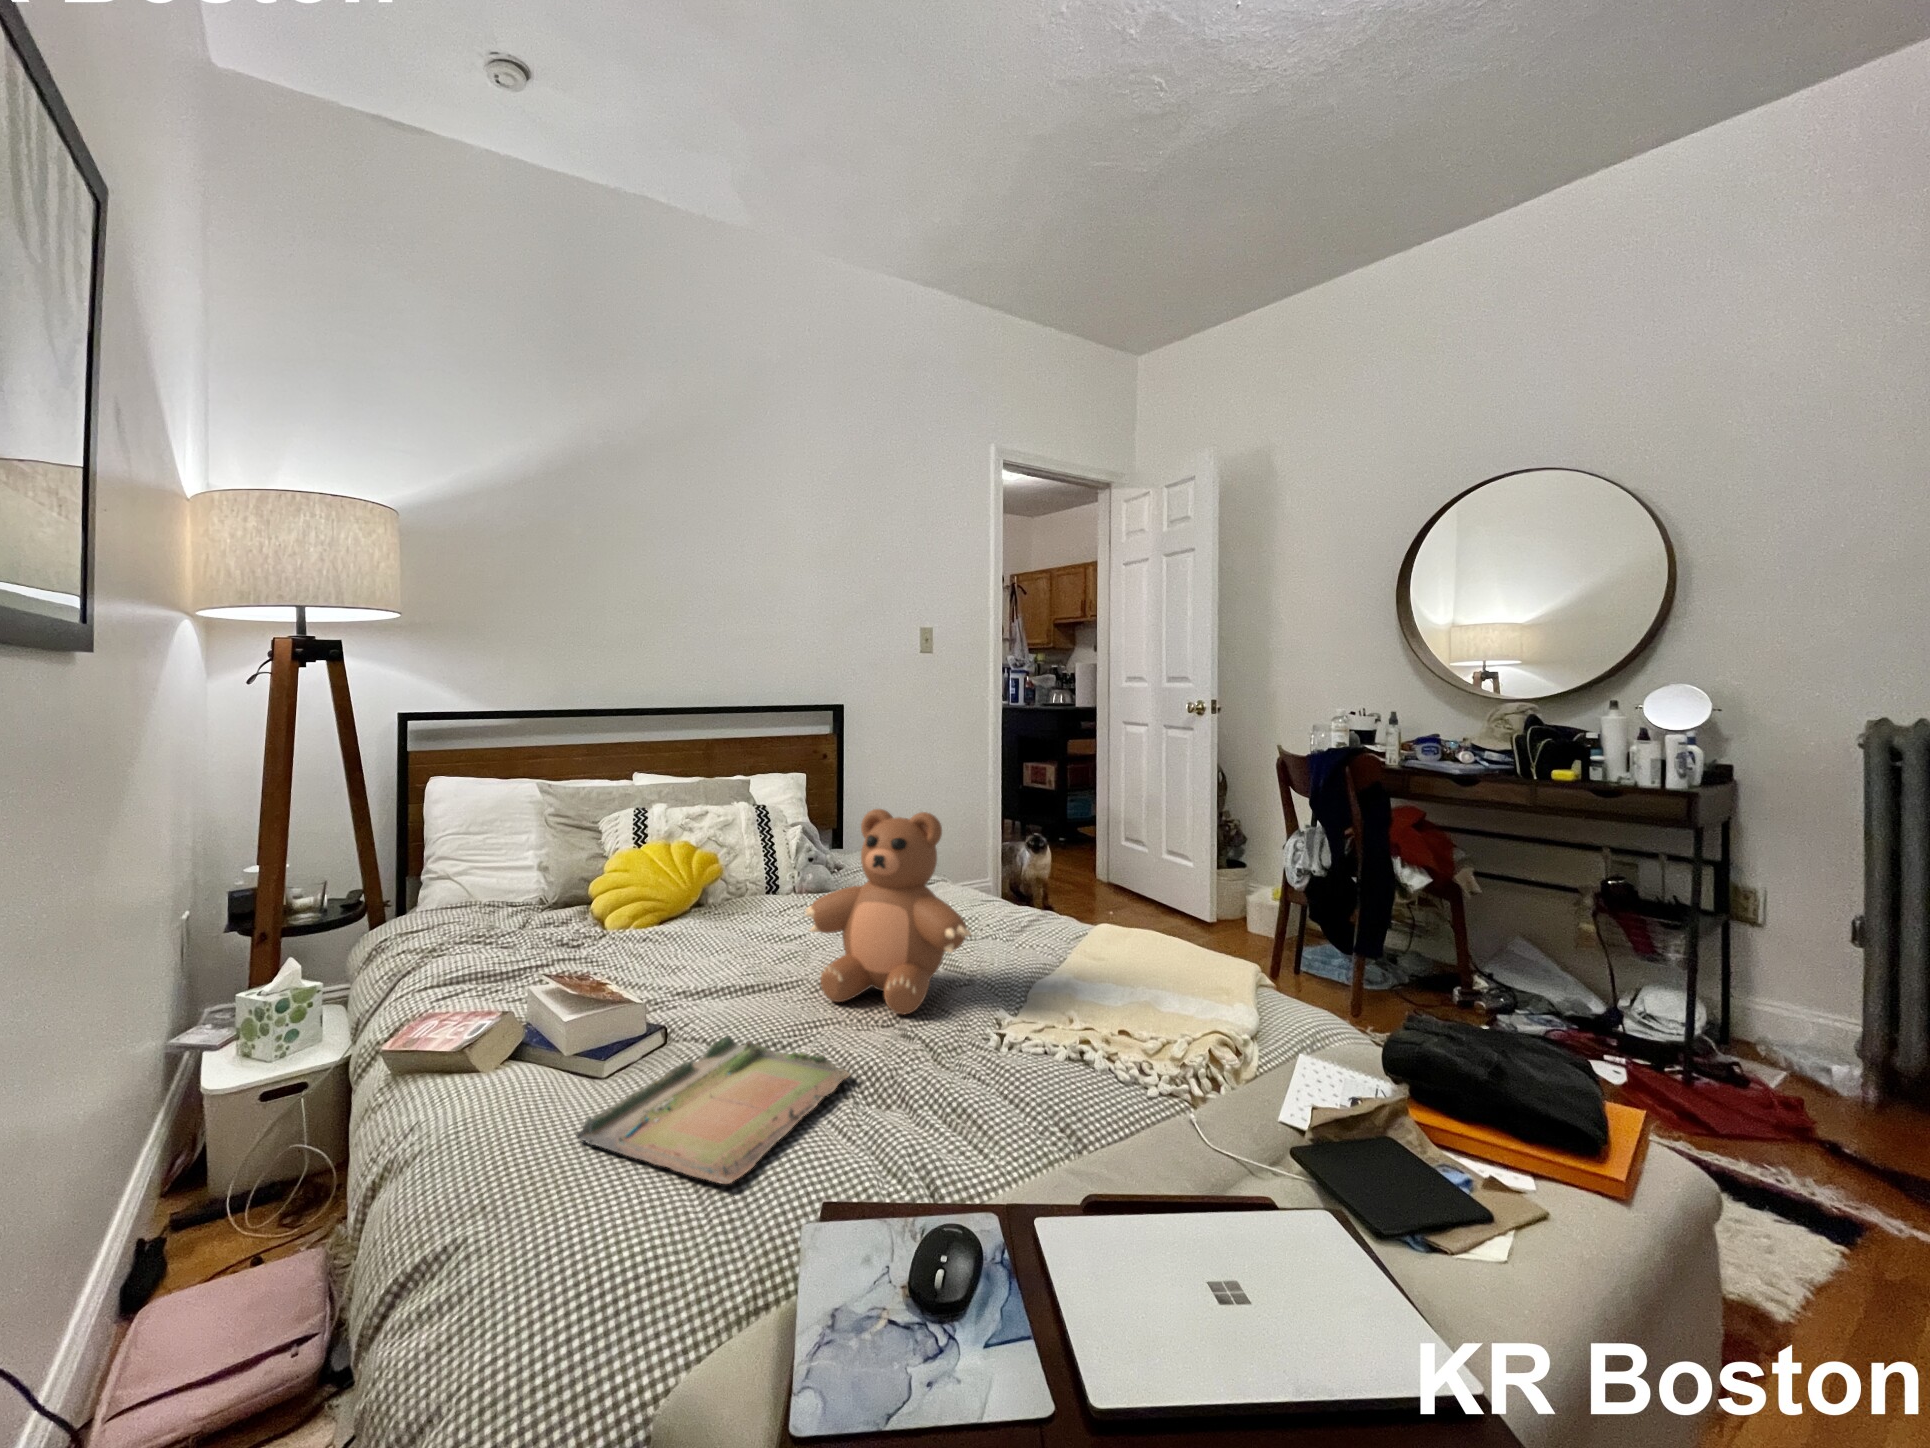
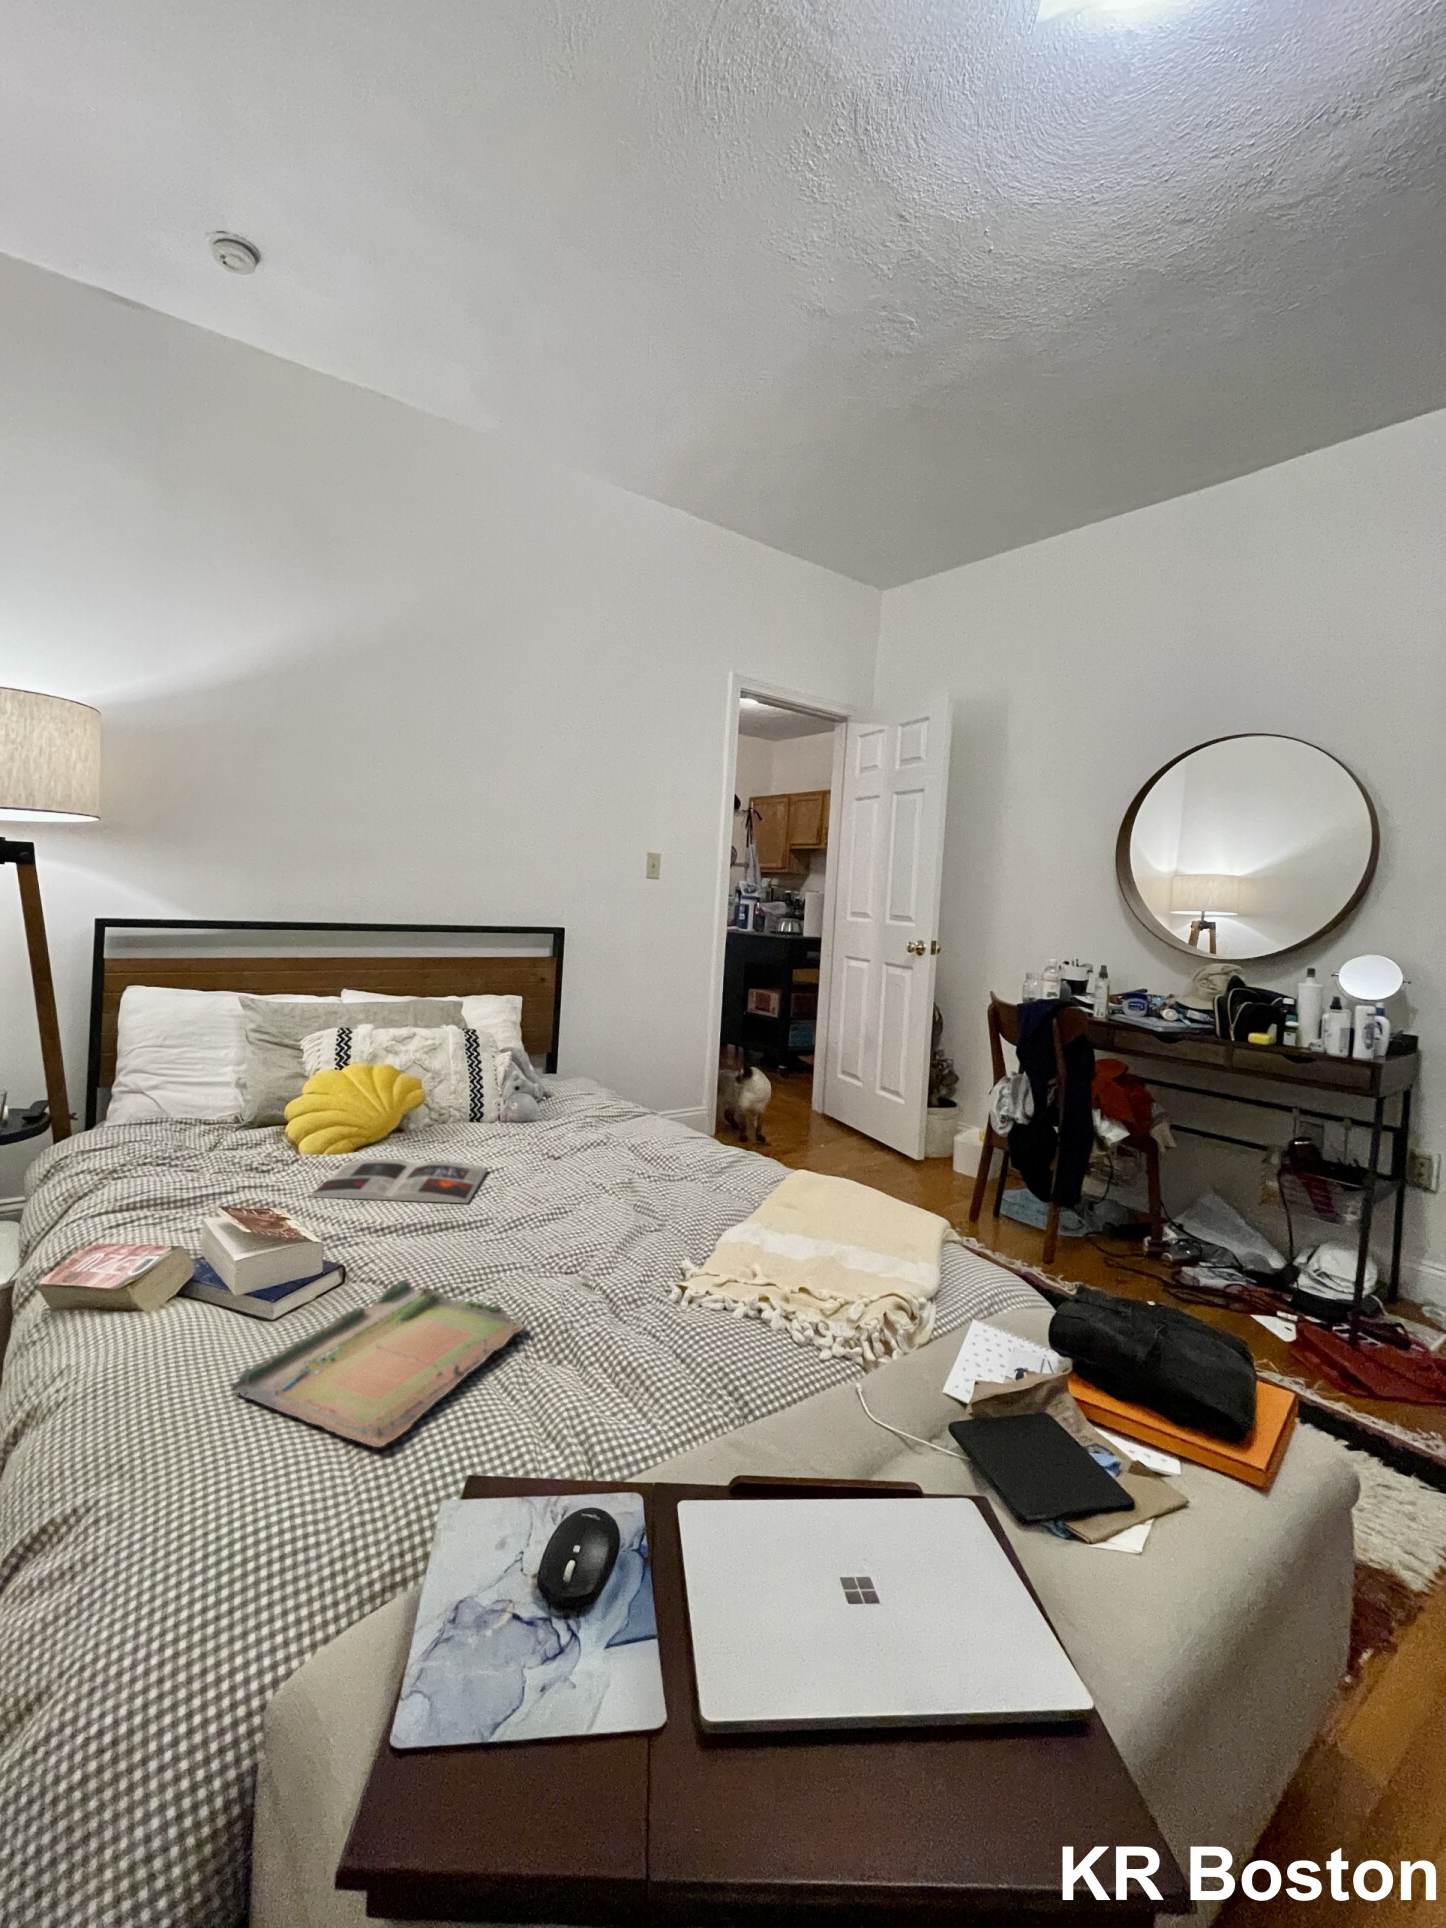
teddy bear: present [805,809,971,1015] -> none [495,1051,662,1262]
magazine: none [621,929,792,967] -> present [310,1159,487,1203]

